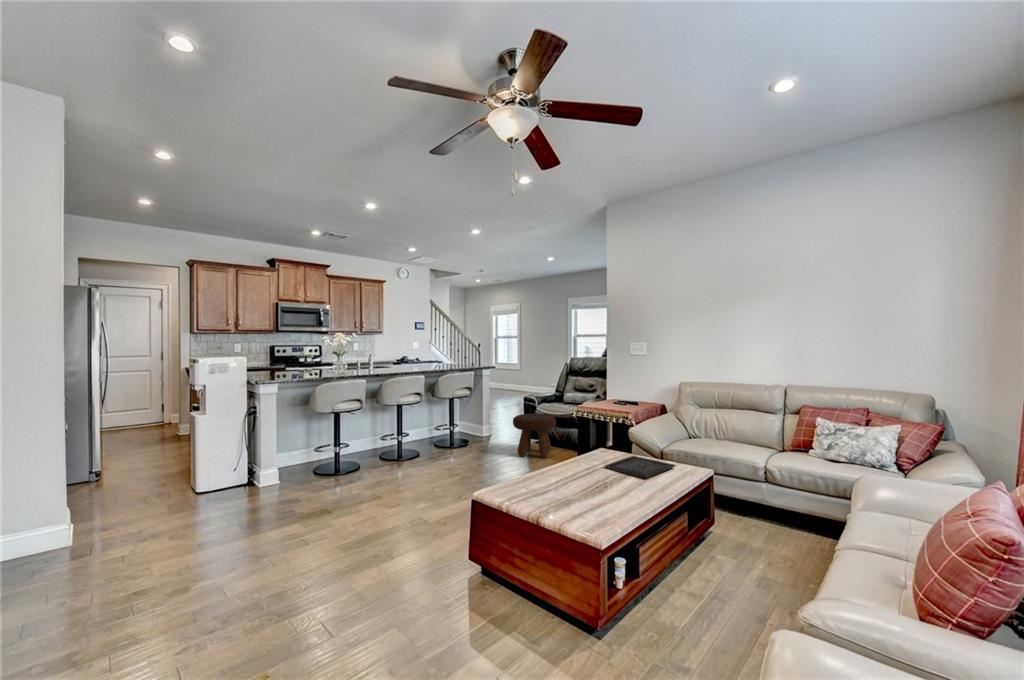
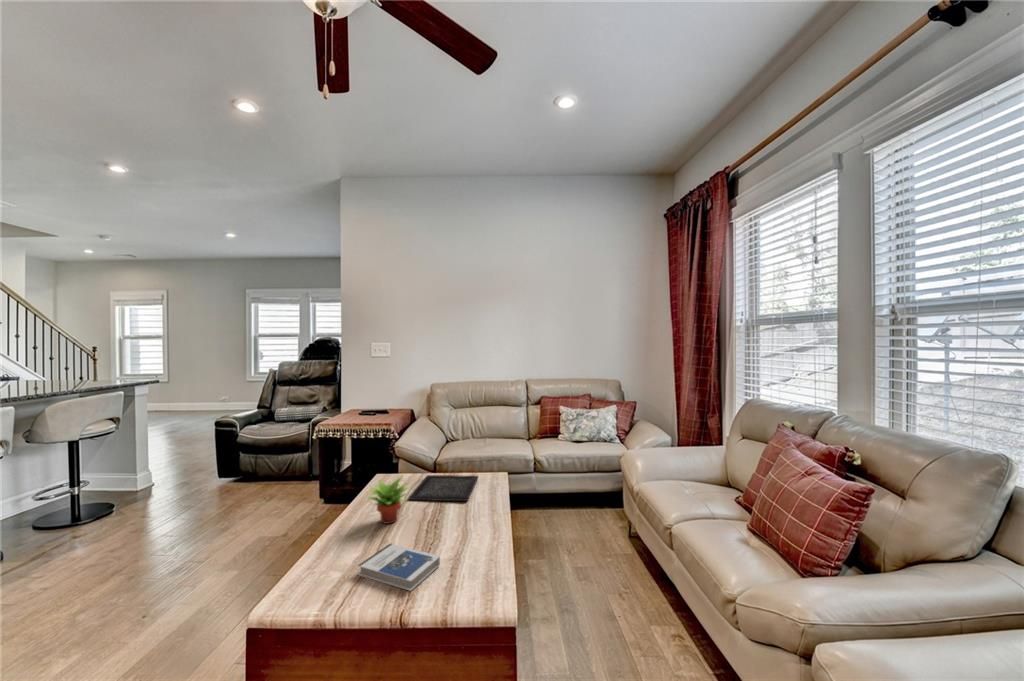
footstool: present [513,414,556,458] -> none [205,441,277,508]
succulent plant: none [562,444,595,477] -> present [368,476,408,524]
hardback book: none [537,484,586,510] -> present [358,544,440,591]

